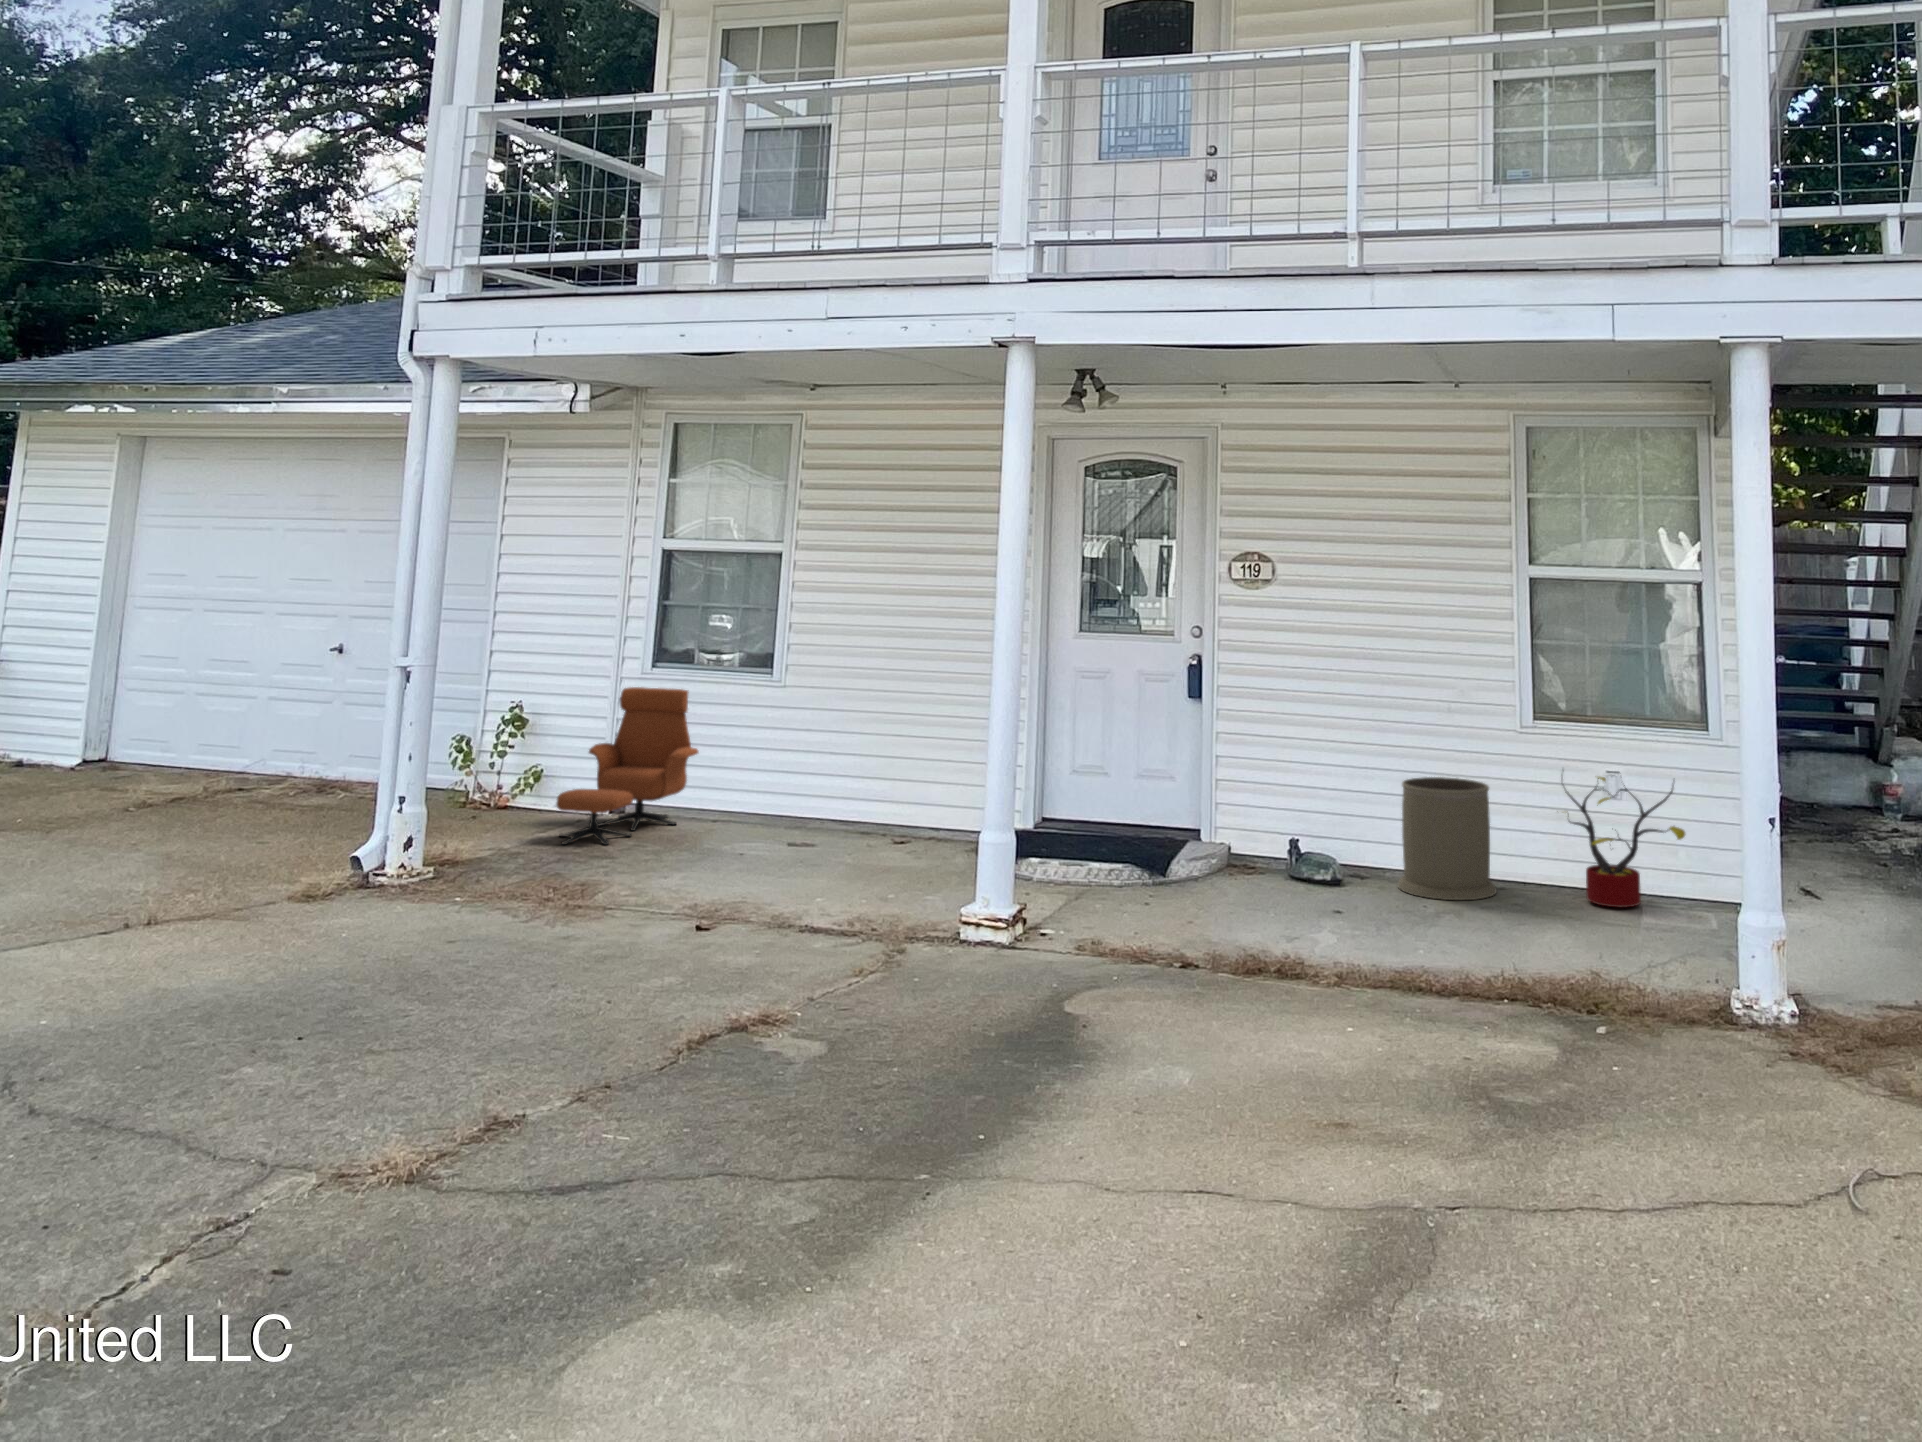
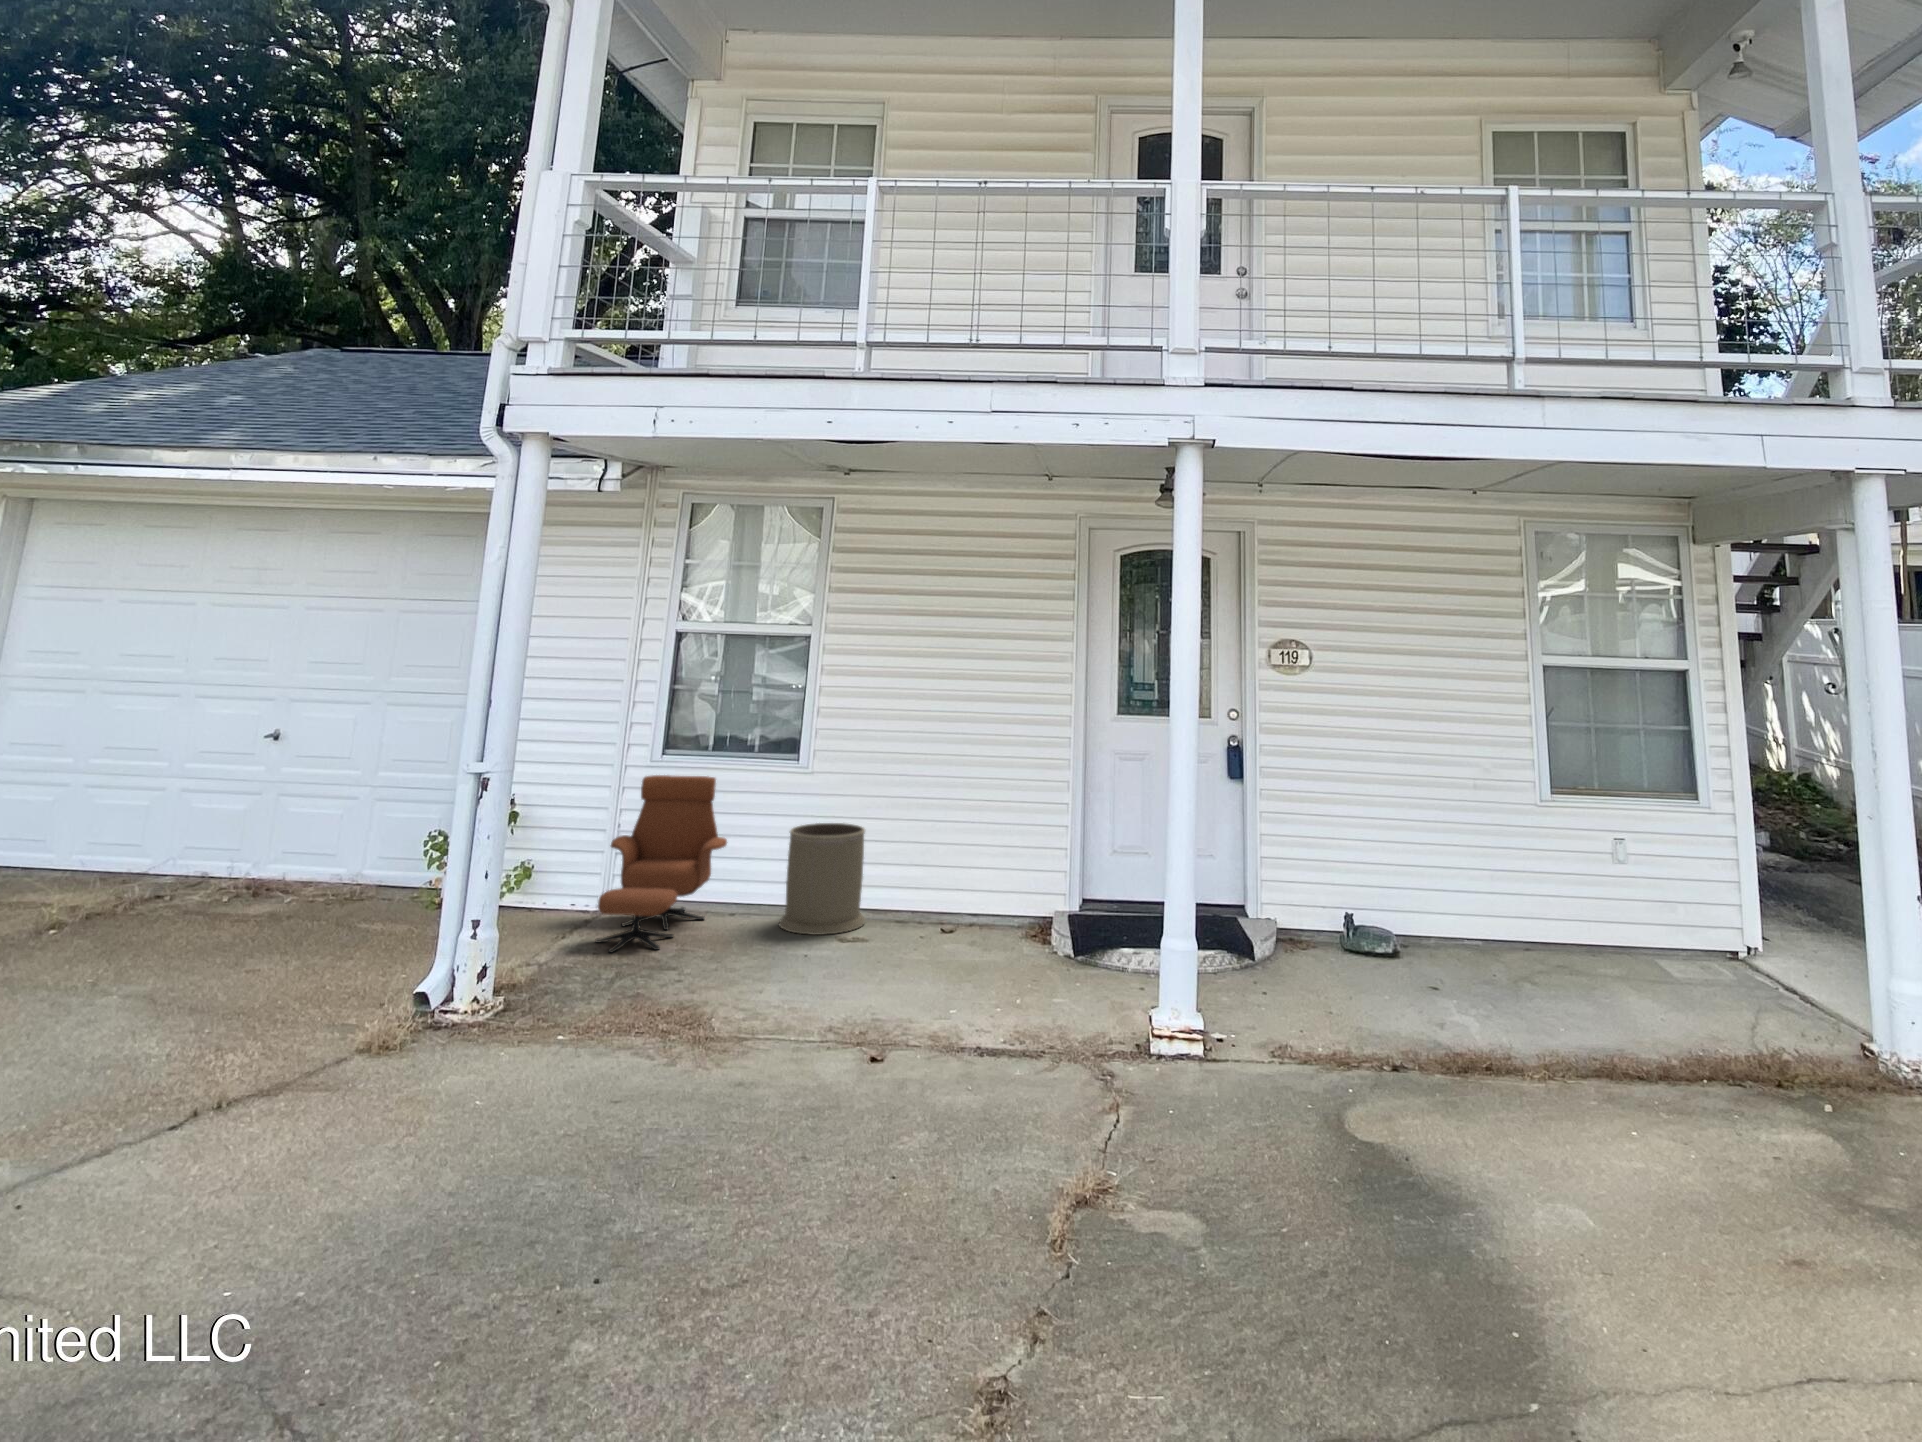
trash can: present [1398,777,1497,900] -> present [779,823,865,935]
decorative plant: present [1565,777,1685,907] -> none [1573,834,1709,962]

